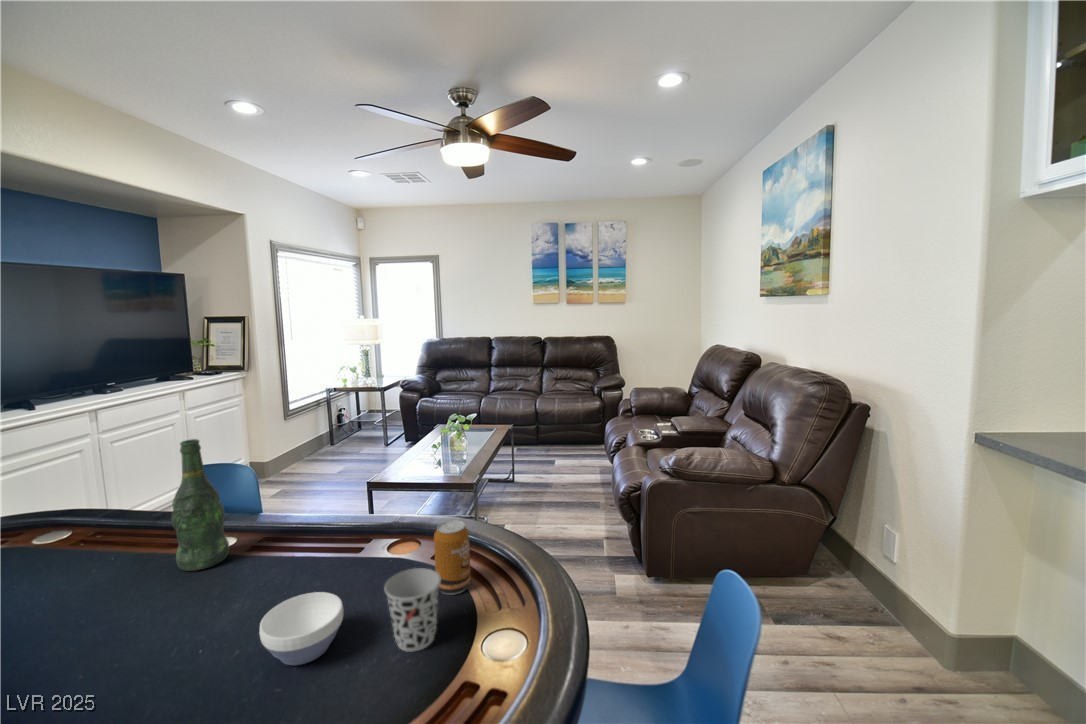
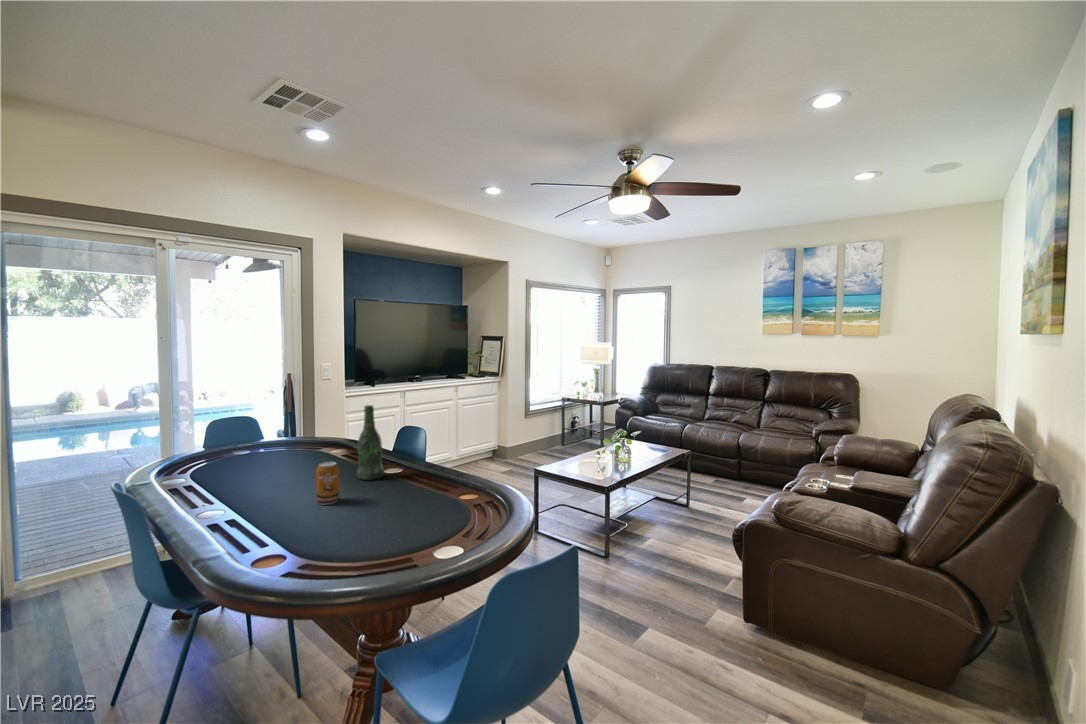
soda can: present [434,520,471,595] -> present [316,462,339,505]
cup: present [384,568,441,652] -> none [389,495,423,541]
bowl: present [260,592,343,665] -> none [338,495,383,528]

